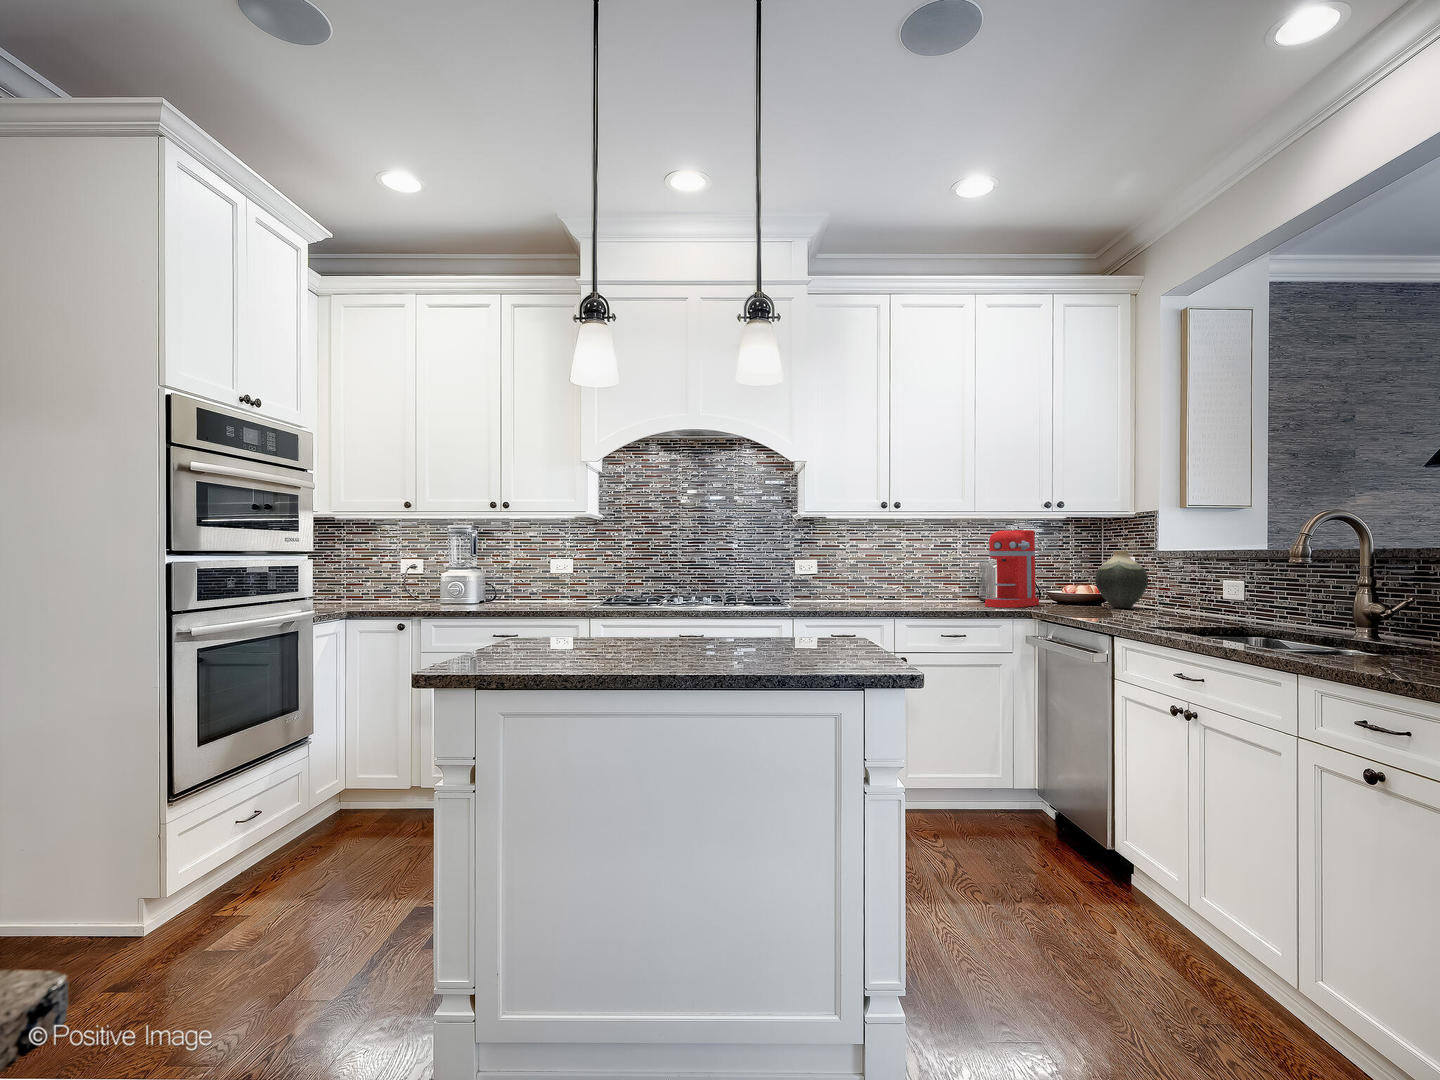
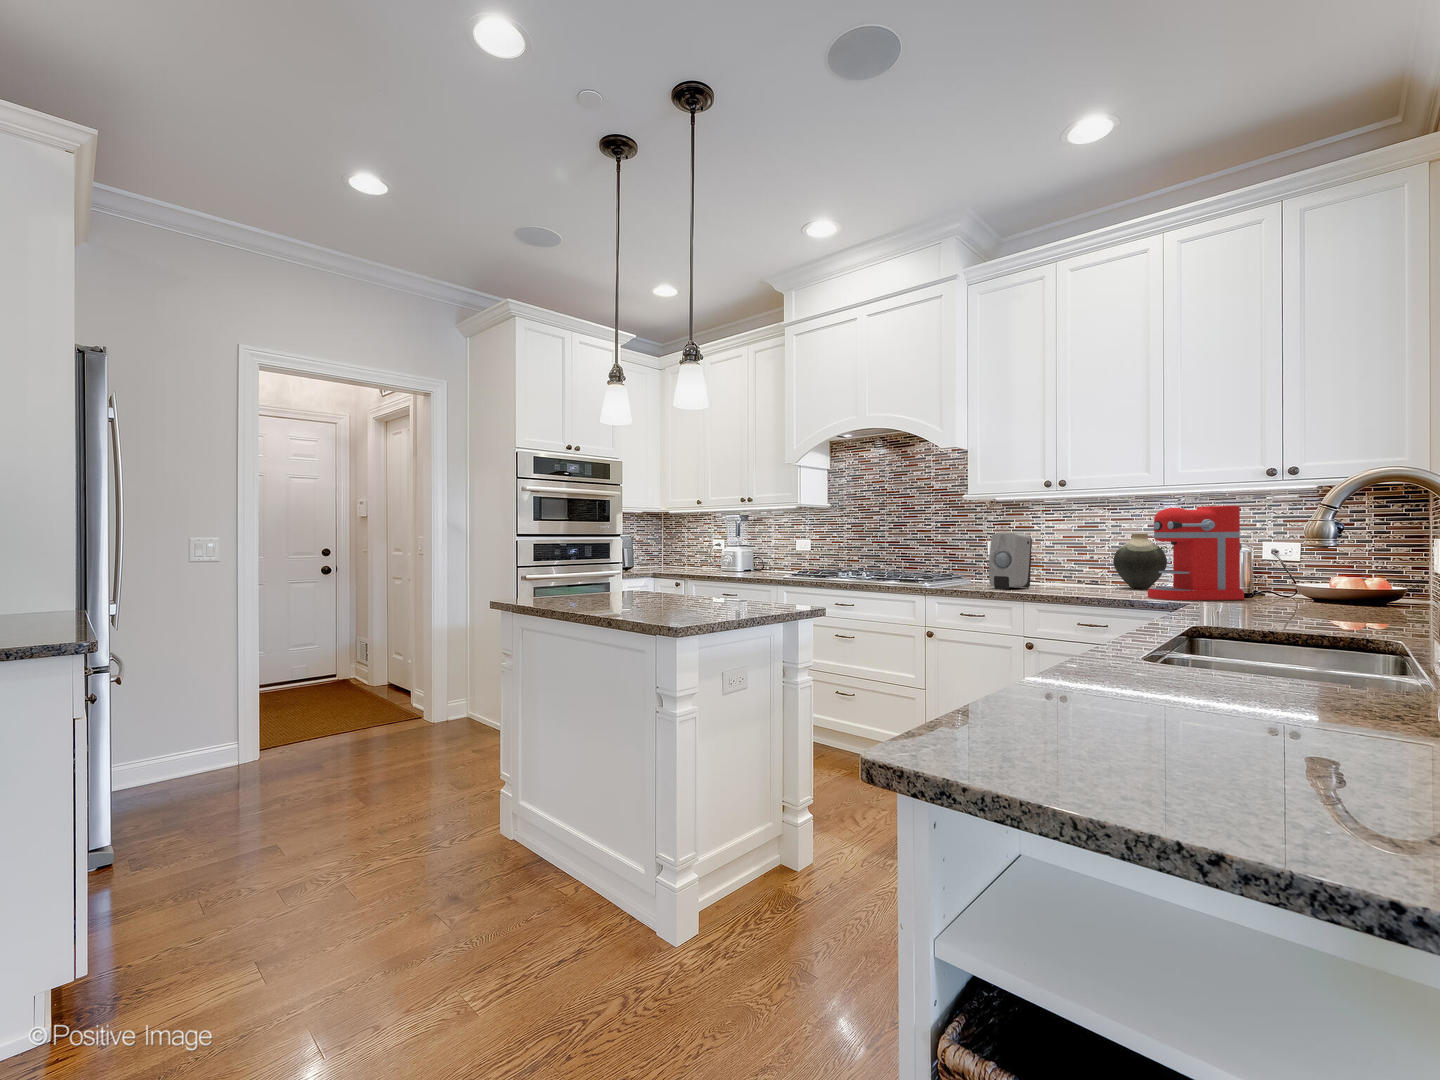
vase: present [1095,551,1148,608] -> present [1113,534,1167,589]
soap dispenser: none [851,552,878,606] -> present [989,534,1032,589]

